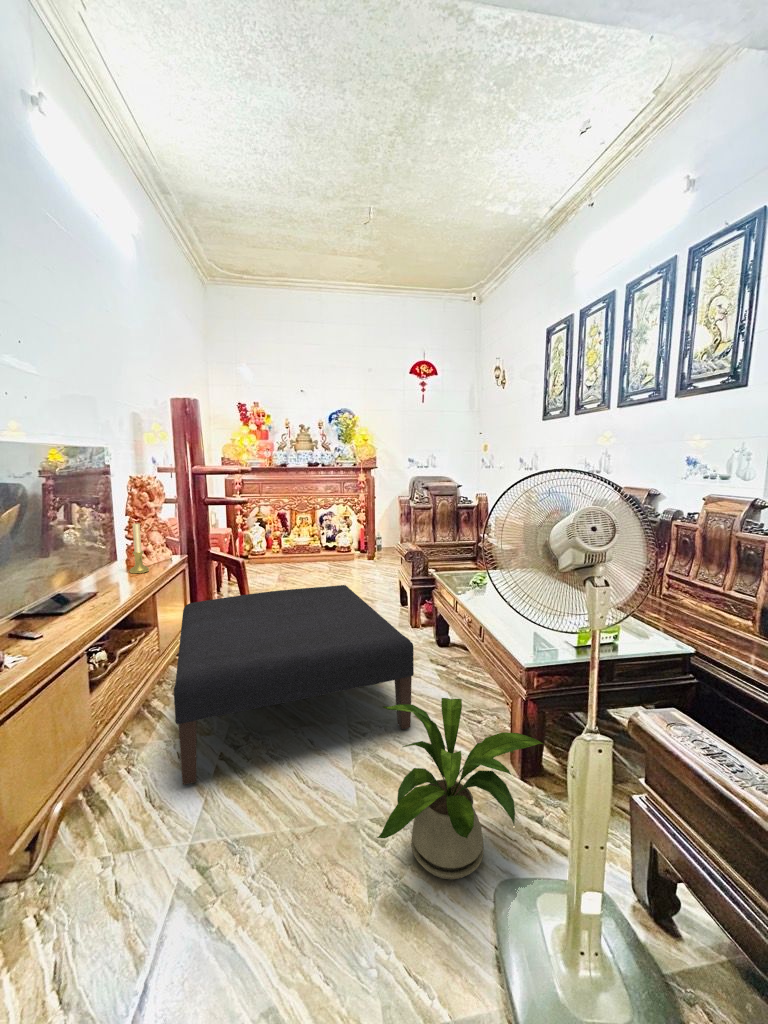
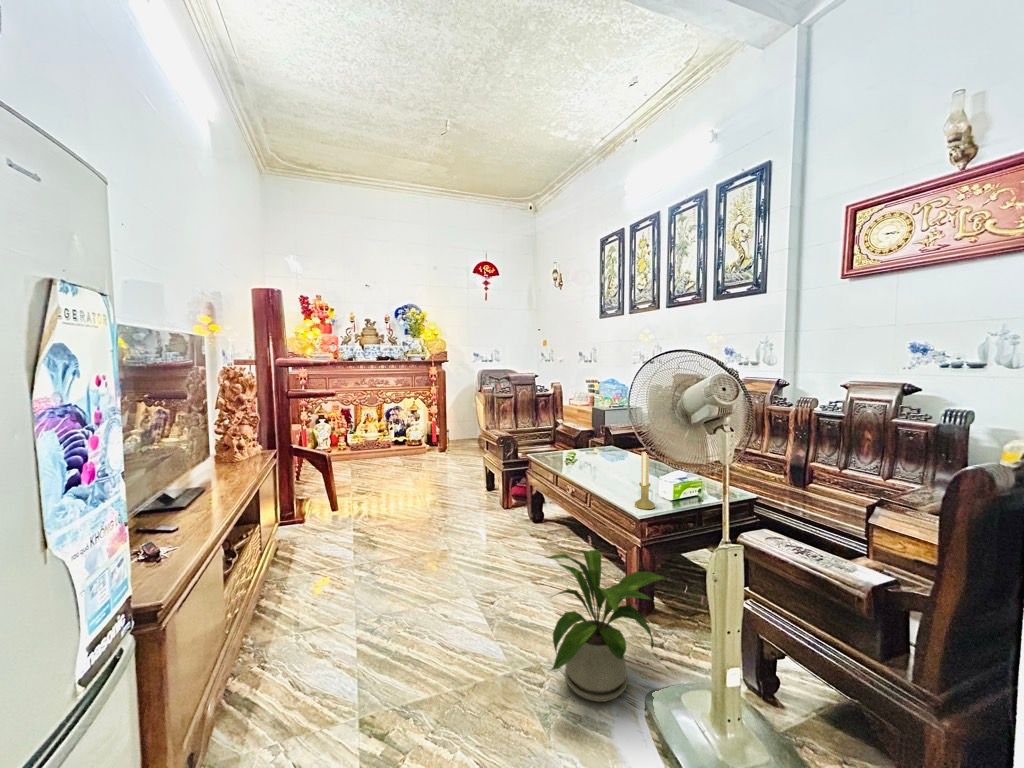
candle holder: present [130,523,149,574] -> present [635,452,655,509]
ottoman: present [174,585,414,785] -> none [287,472,533,668]

